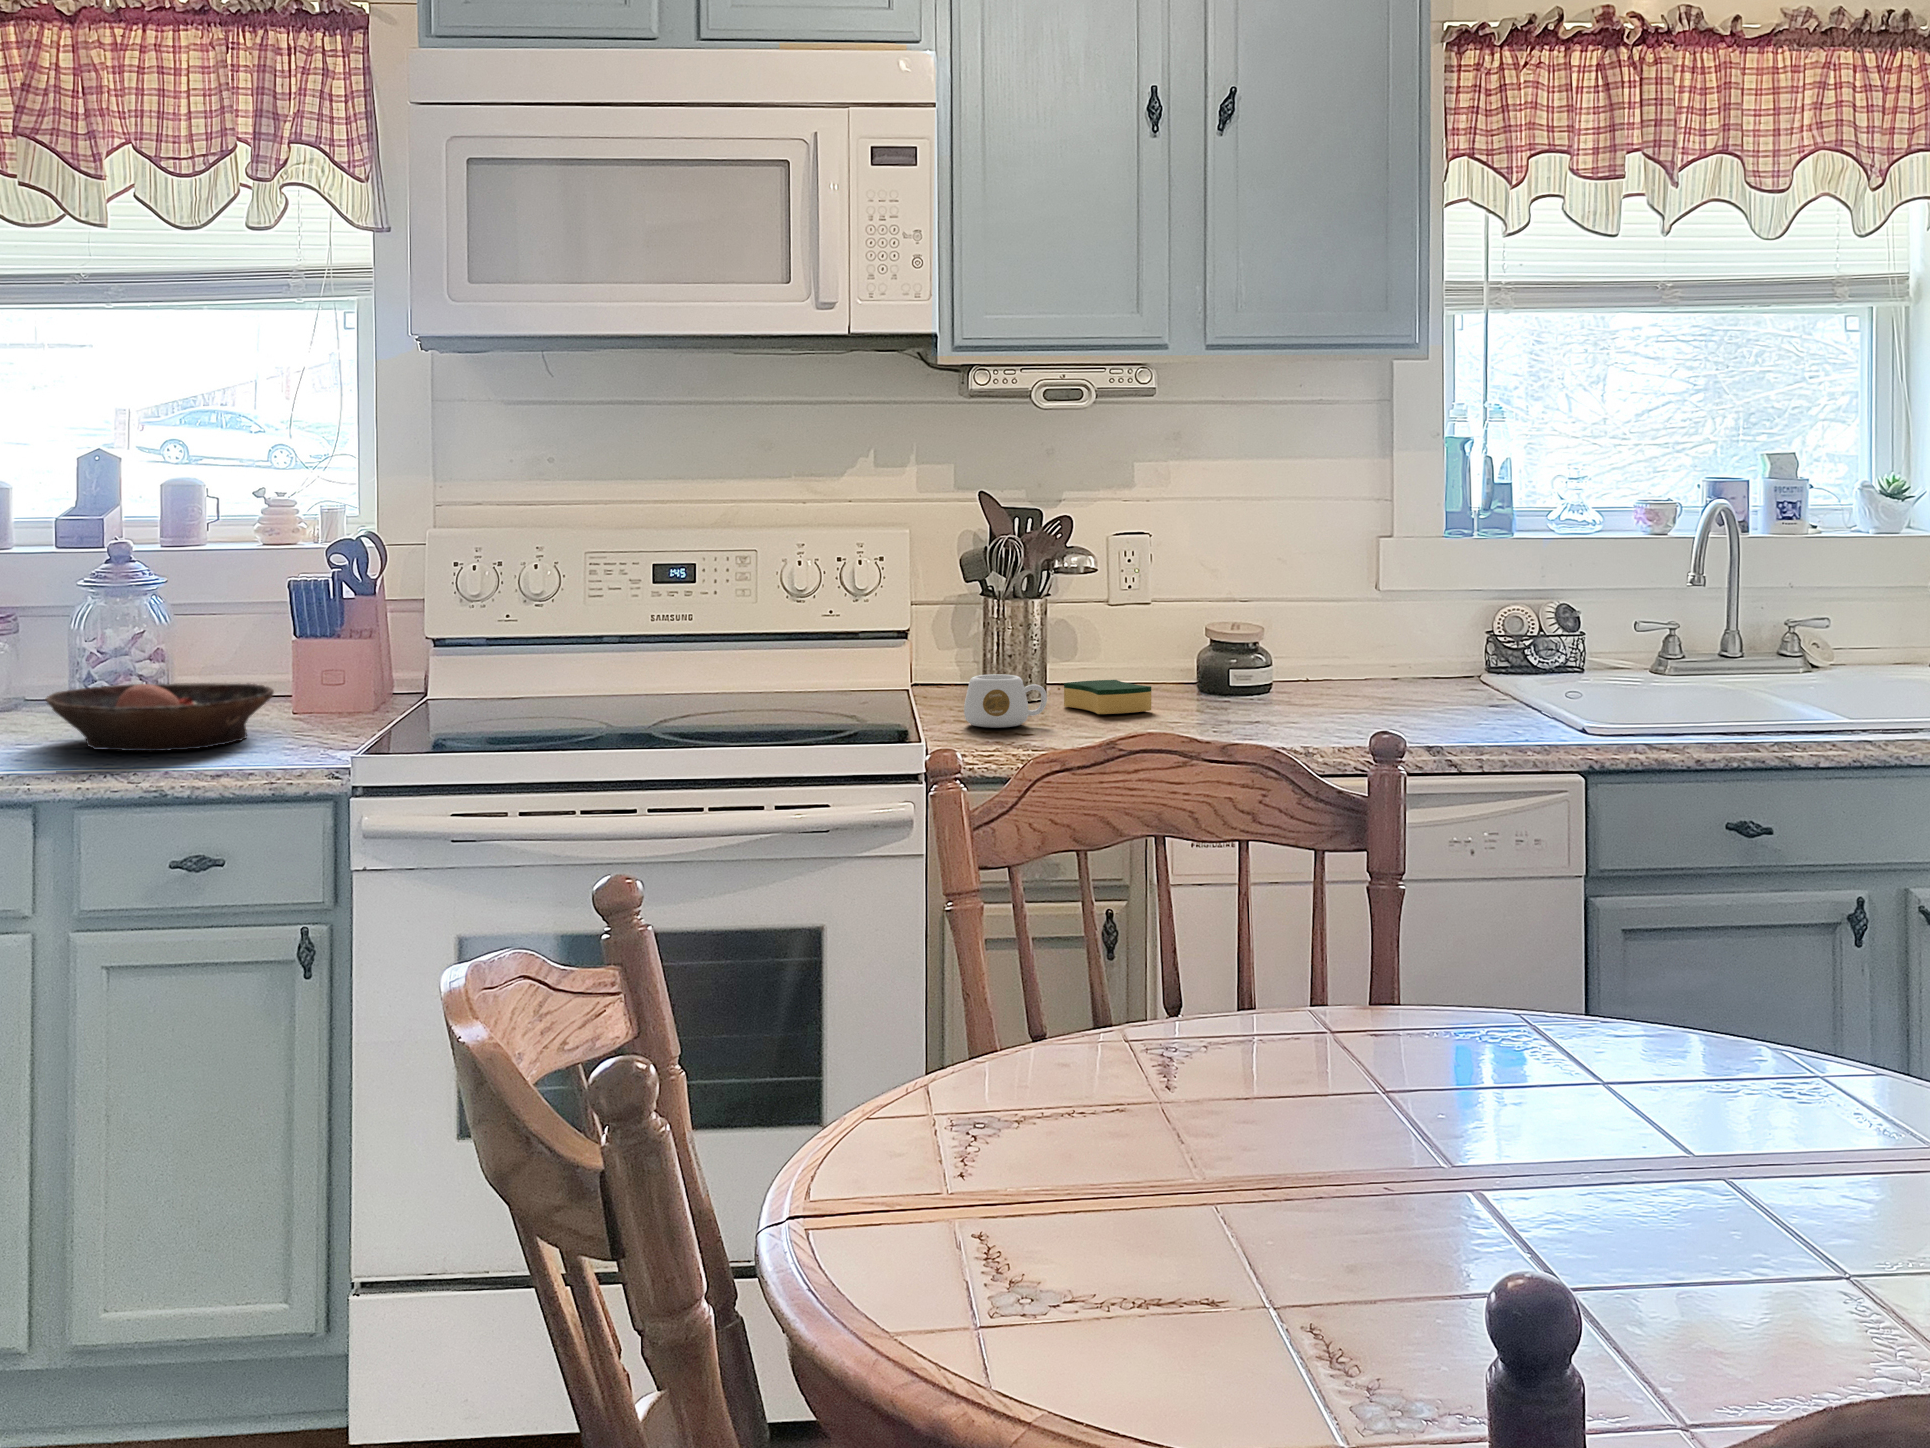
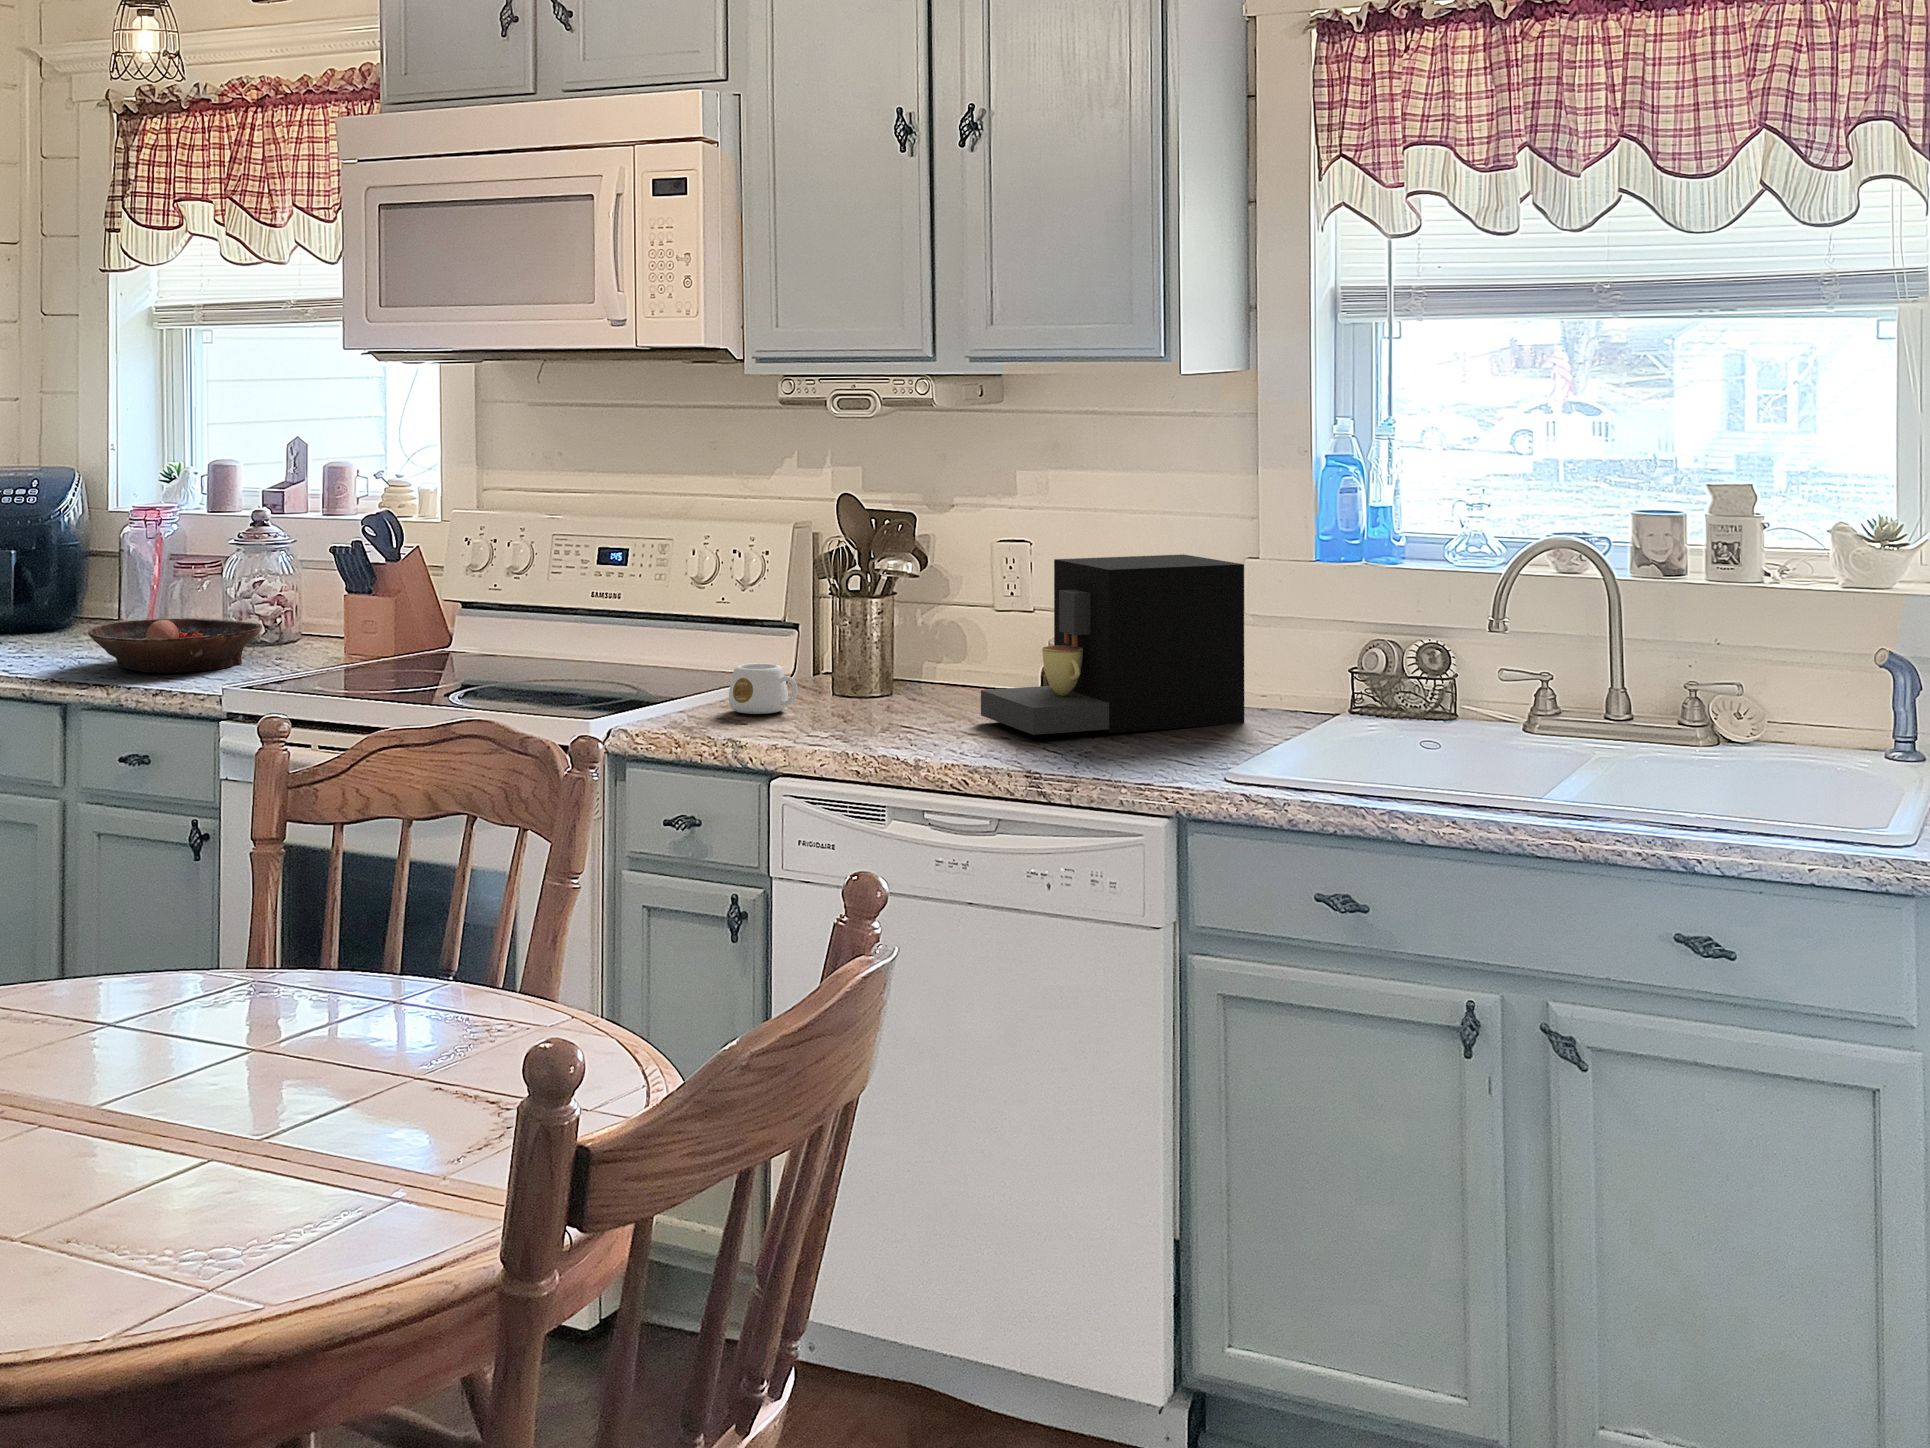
coffee maker: none [1232,543,1440,717] -> present [981,554,1244,735]
sponge: present [1064,680,1151,714] -> none [866,676,931,711]

